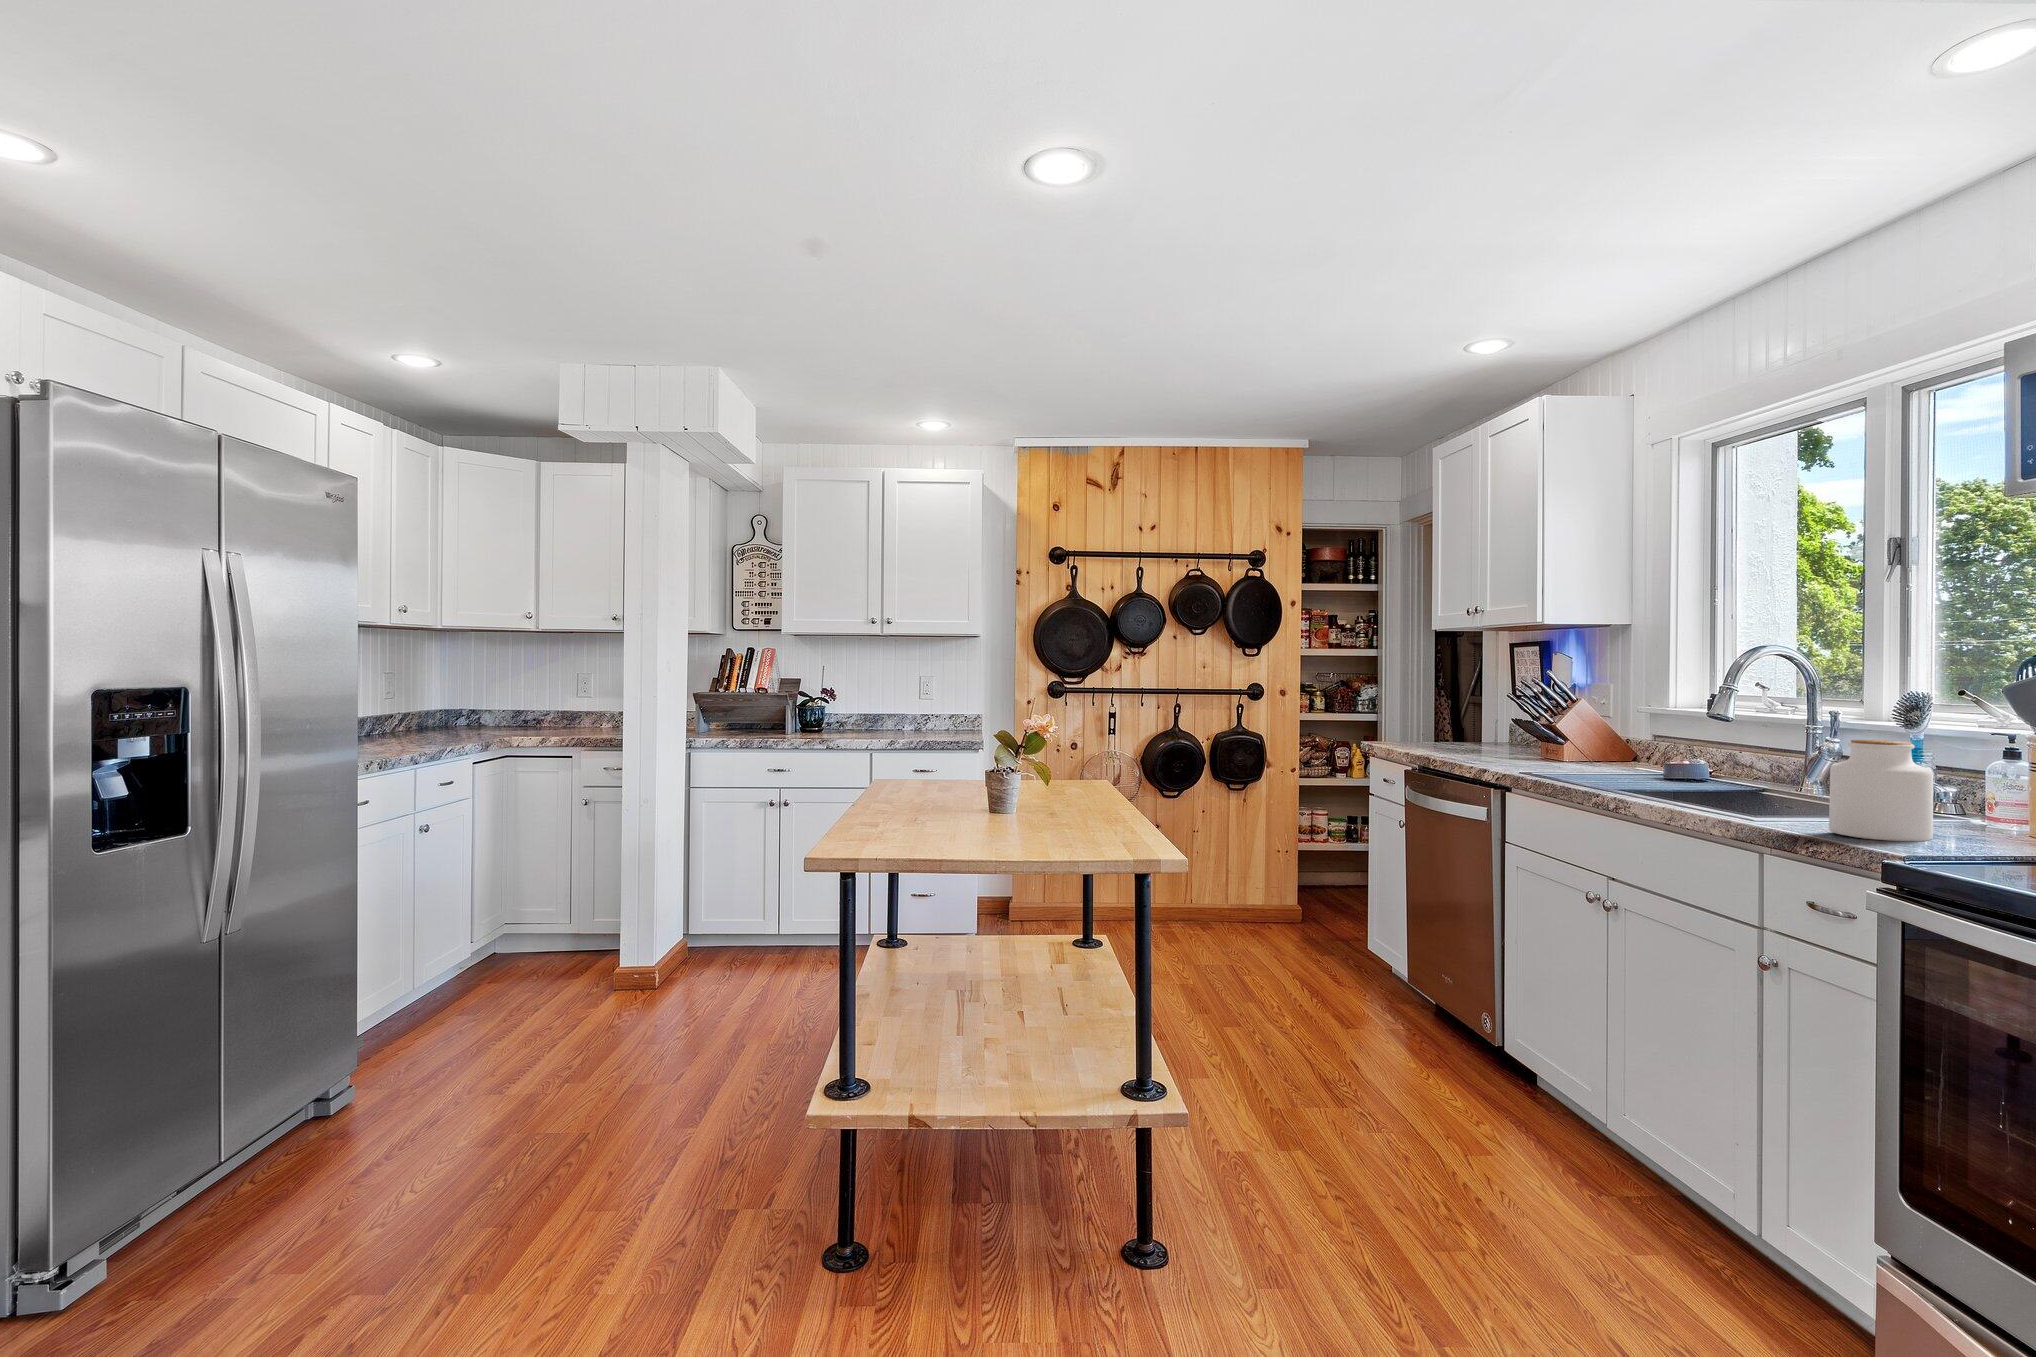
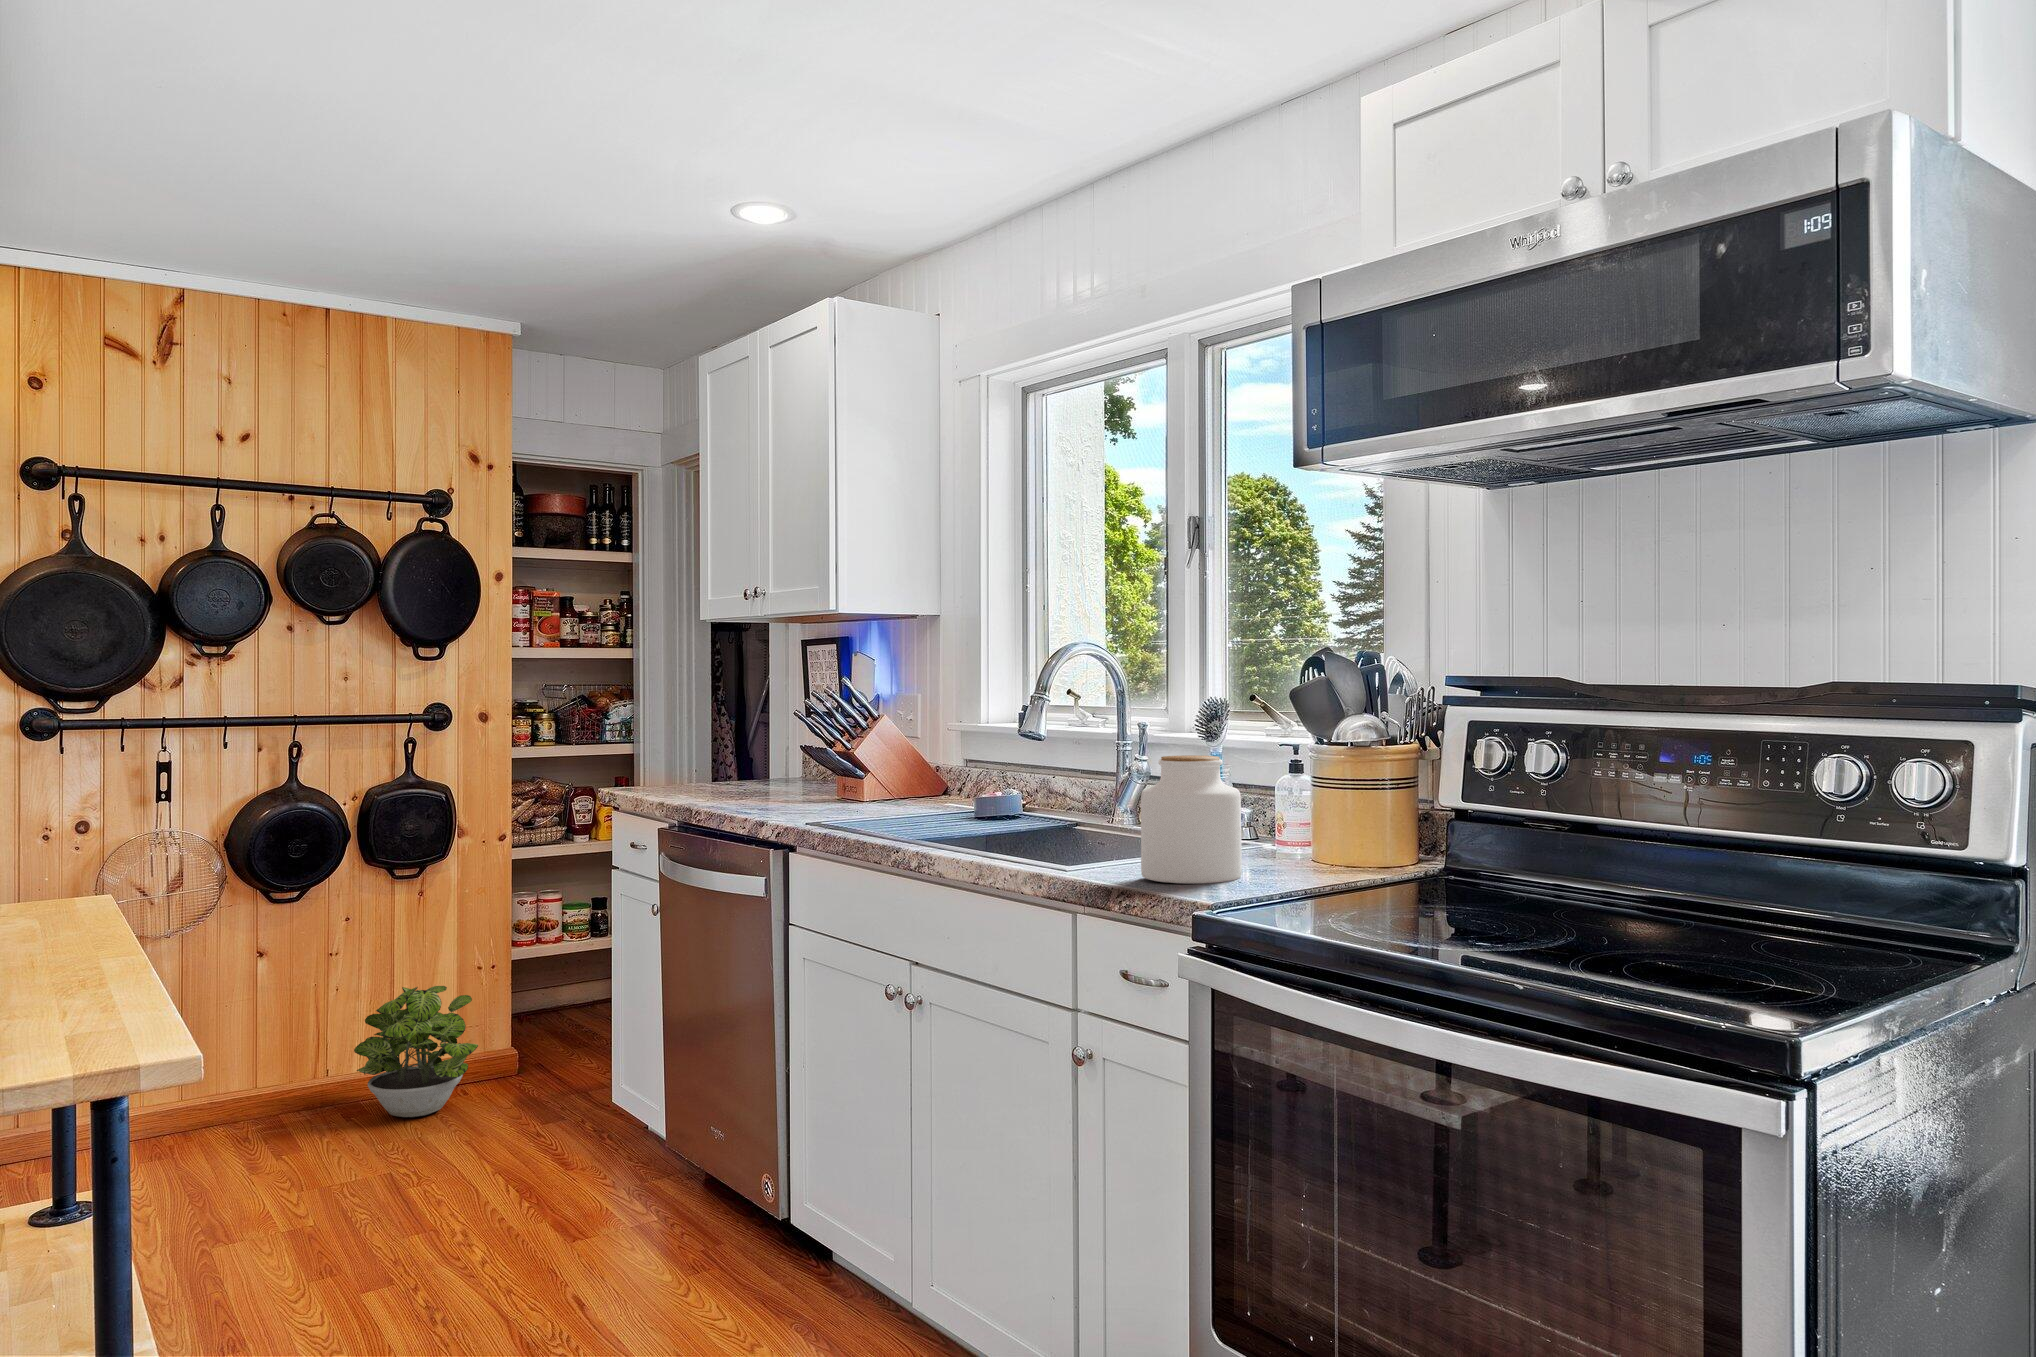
potted plant: none [1210,858,1282,939] -> present [354,986,478,1117]

